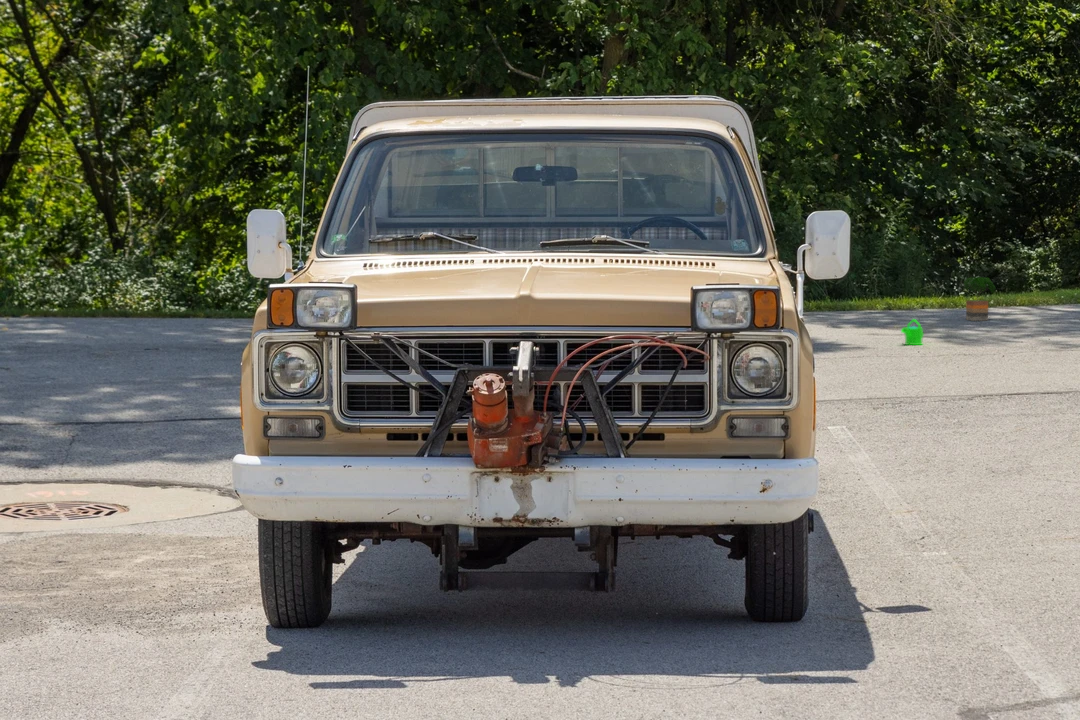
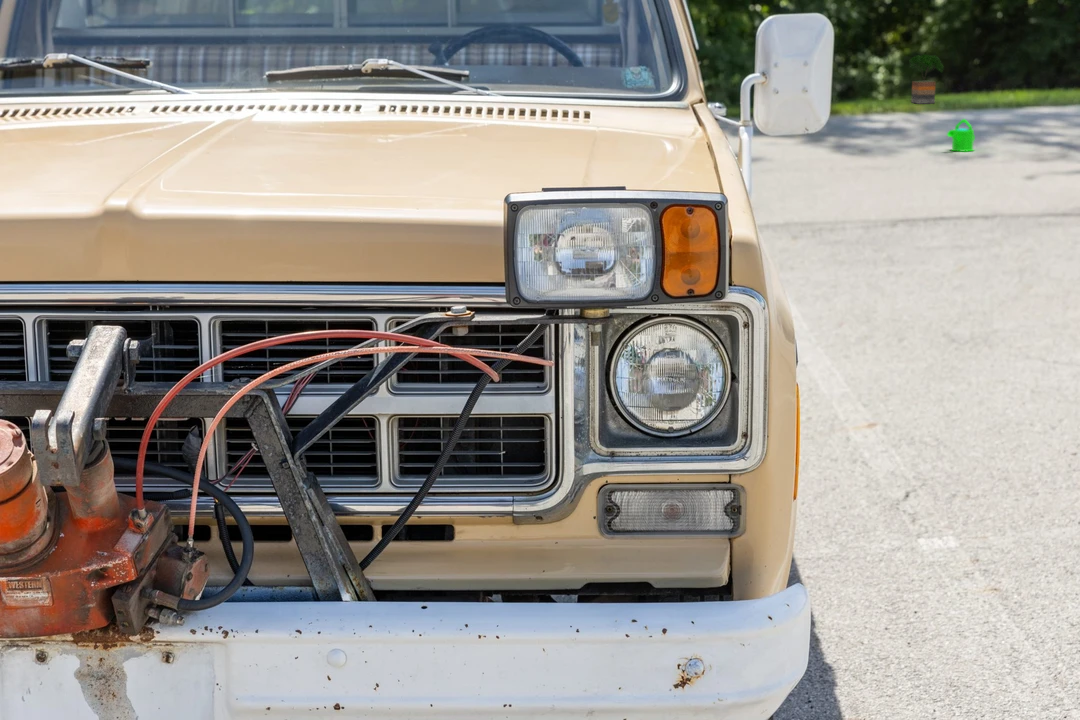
potted tree: present [964,276,995,321] -> present [910,55,943,104]

